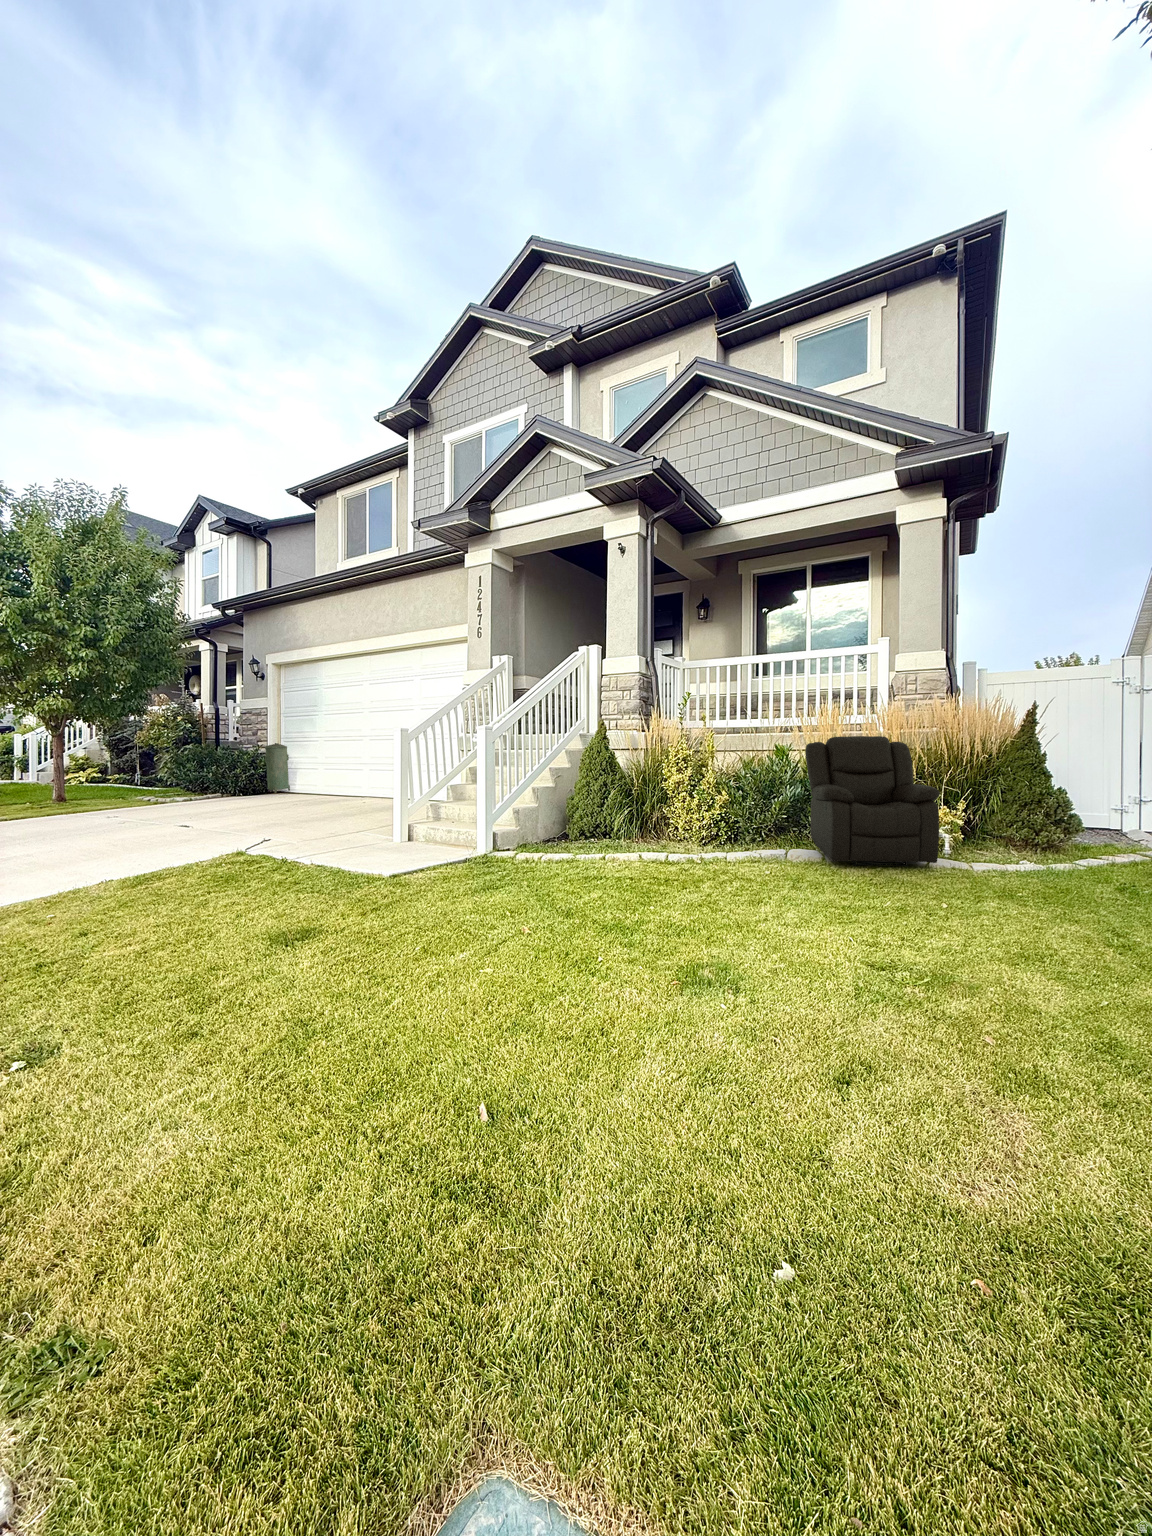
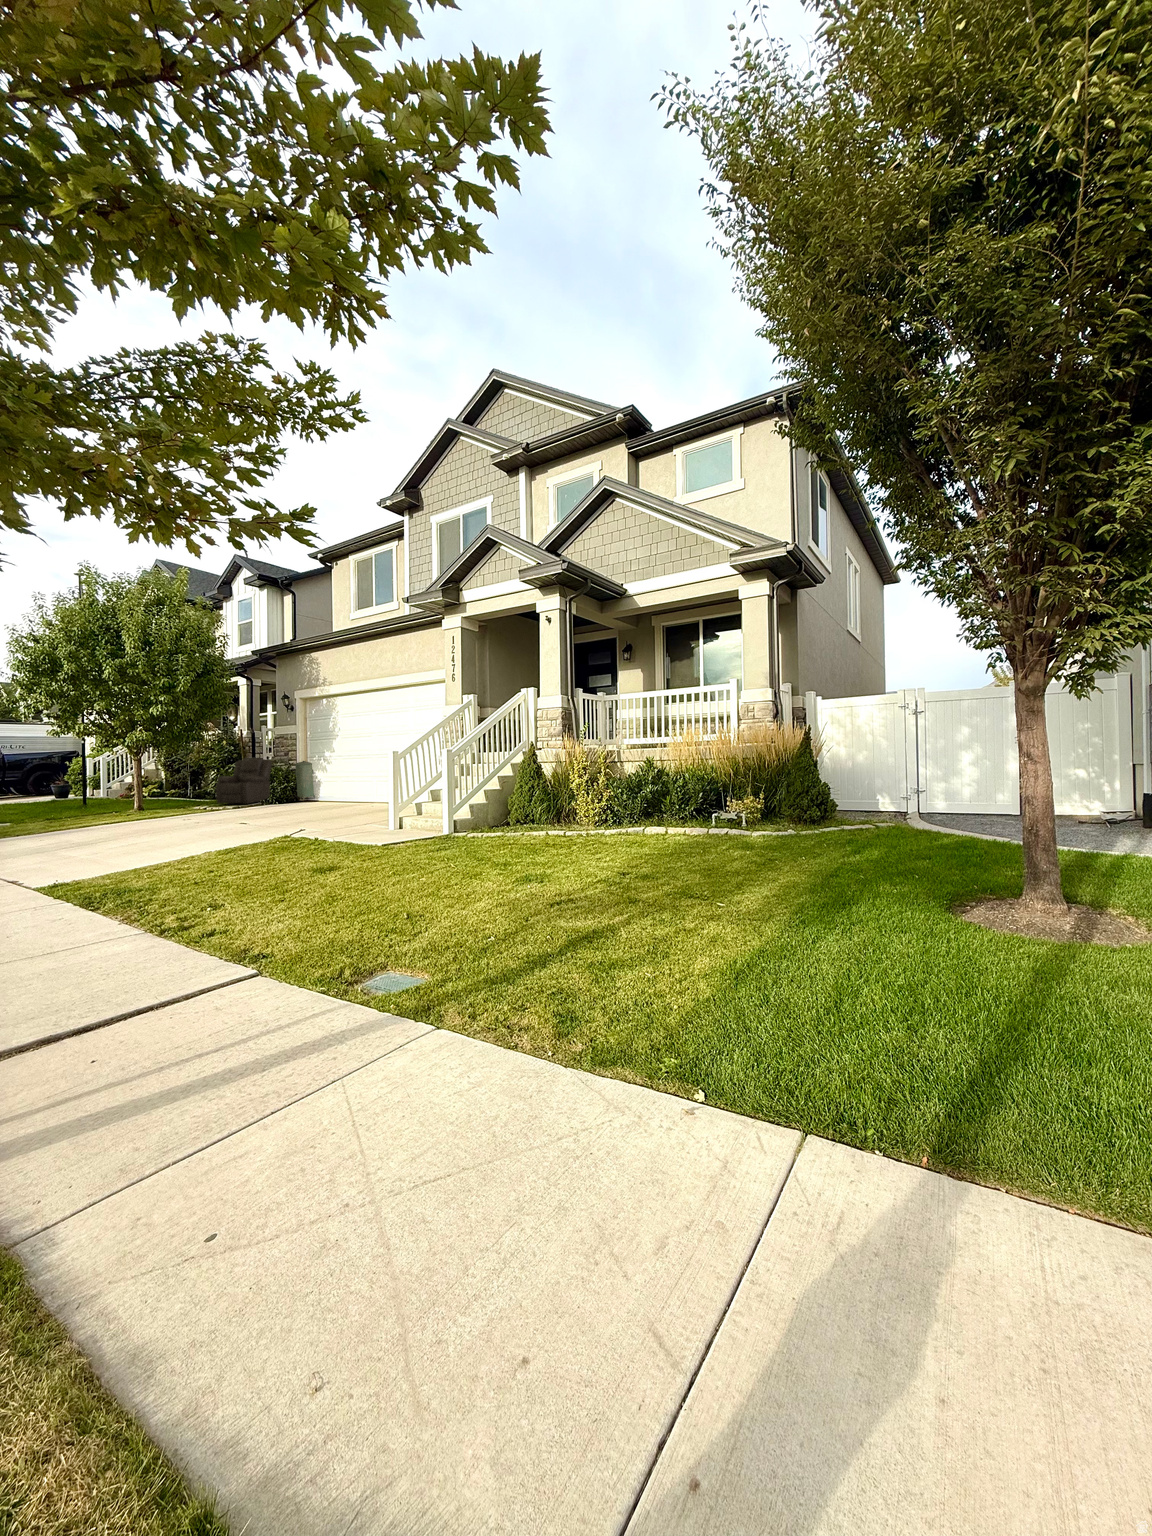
chair: present [805,736,940,867] -> present [216,758,272,805]

